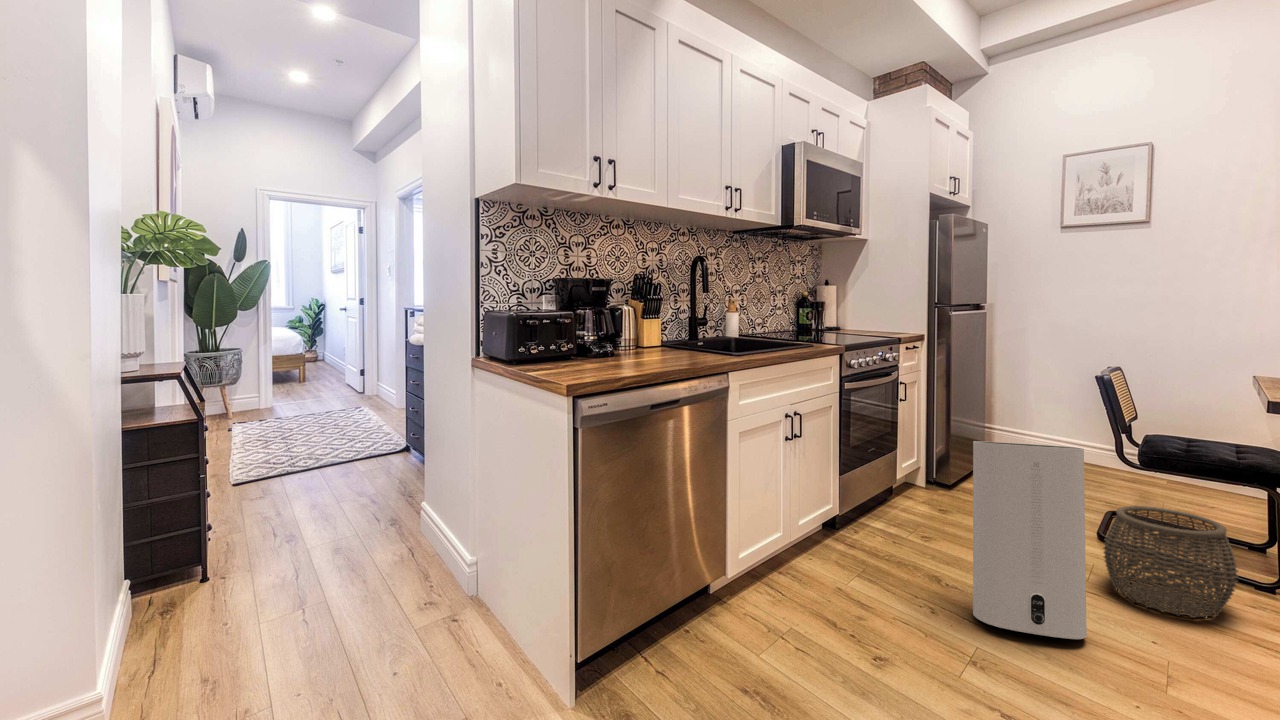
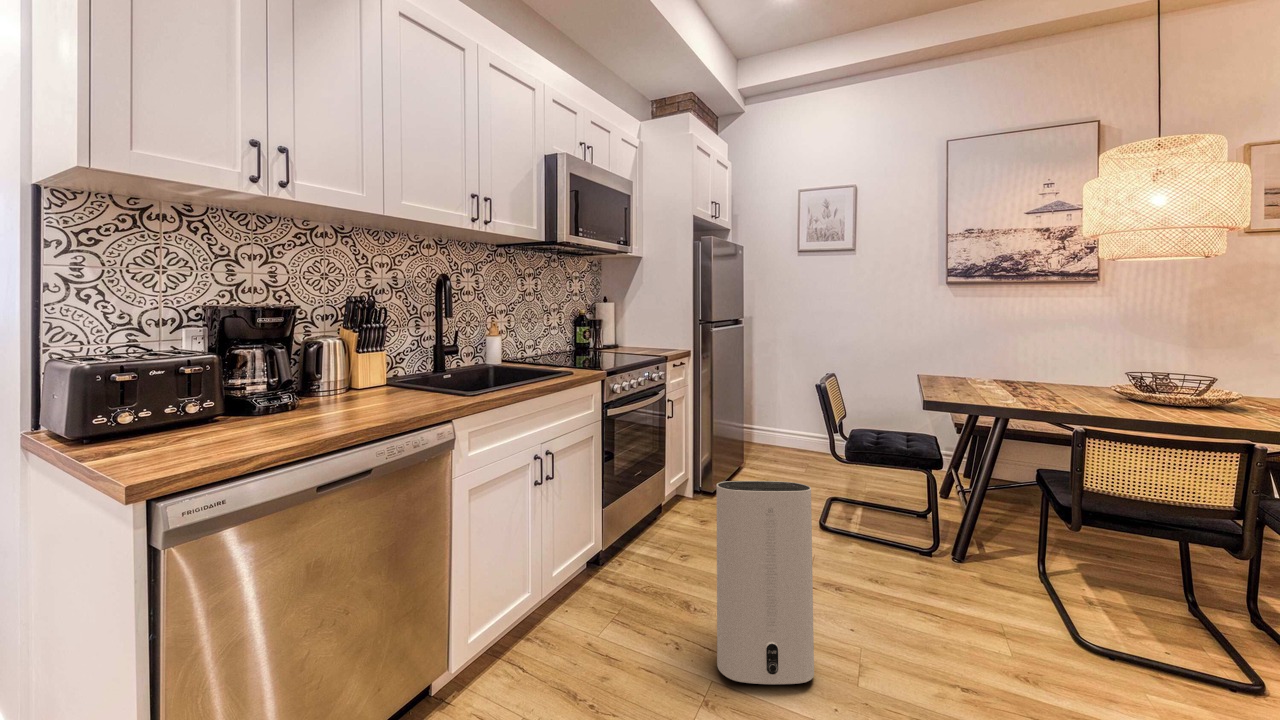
woven basket: present [1103,506,1238,618] -> none [829,521,927,627]

